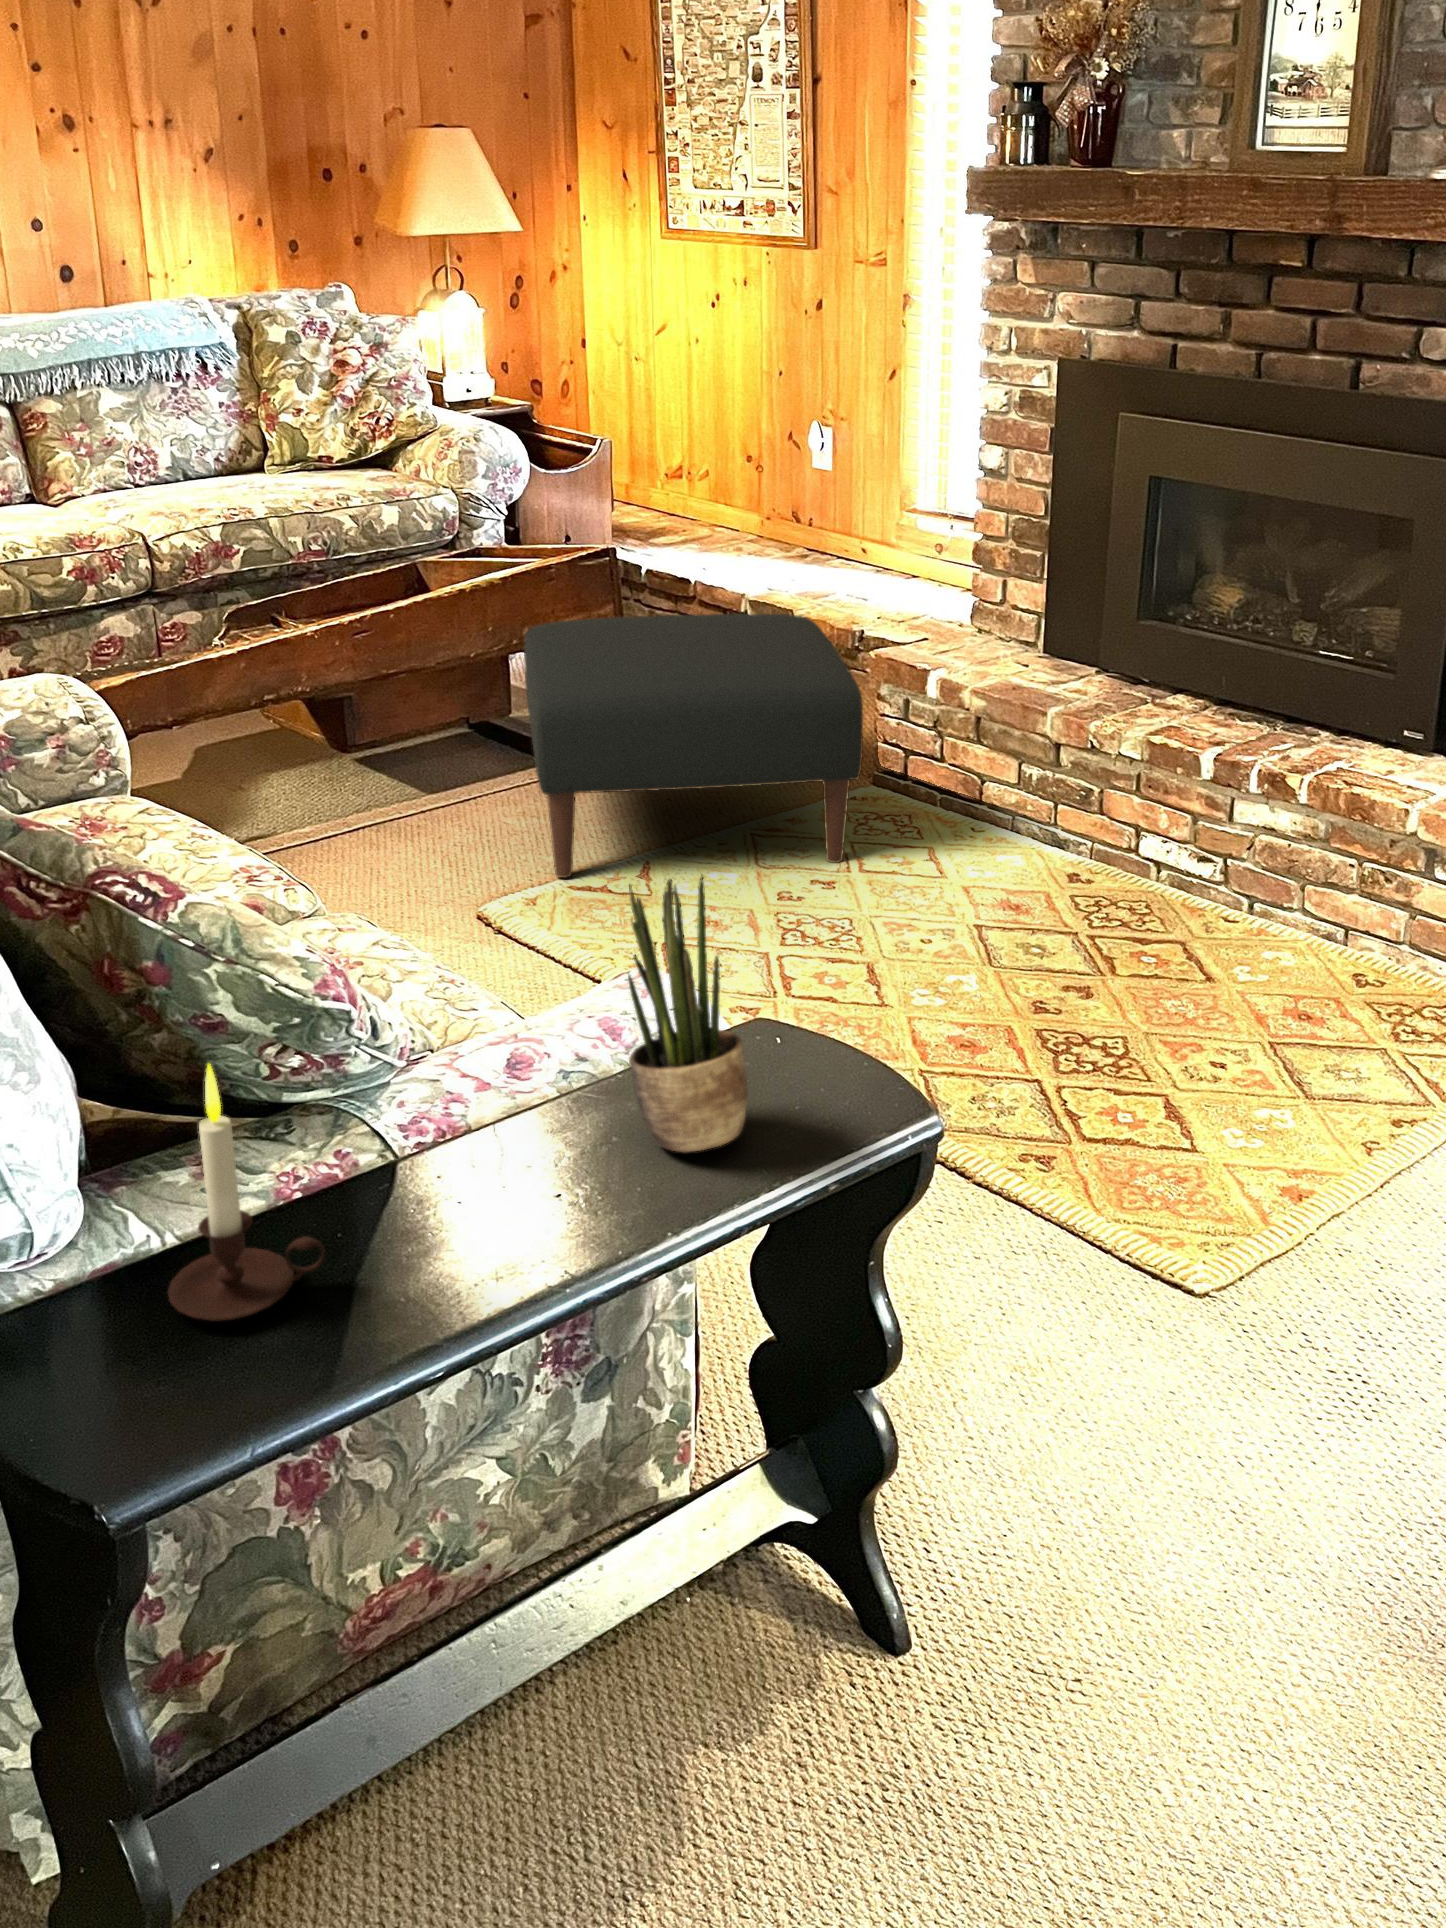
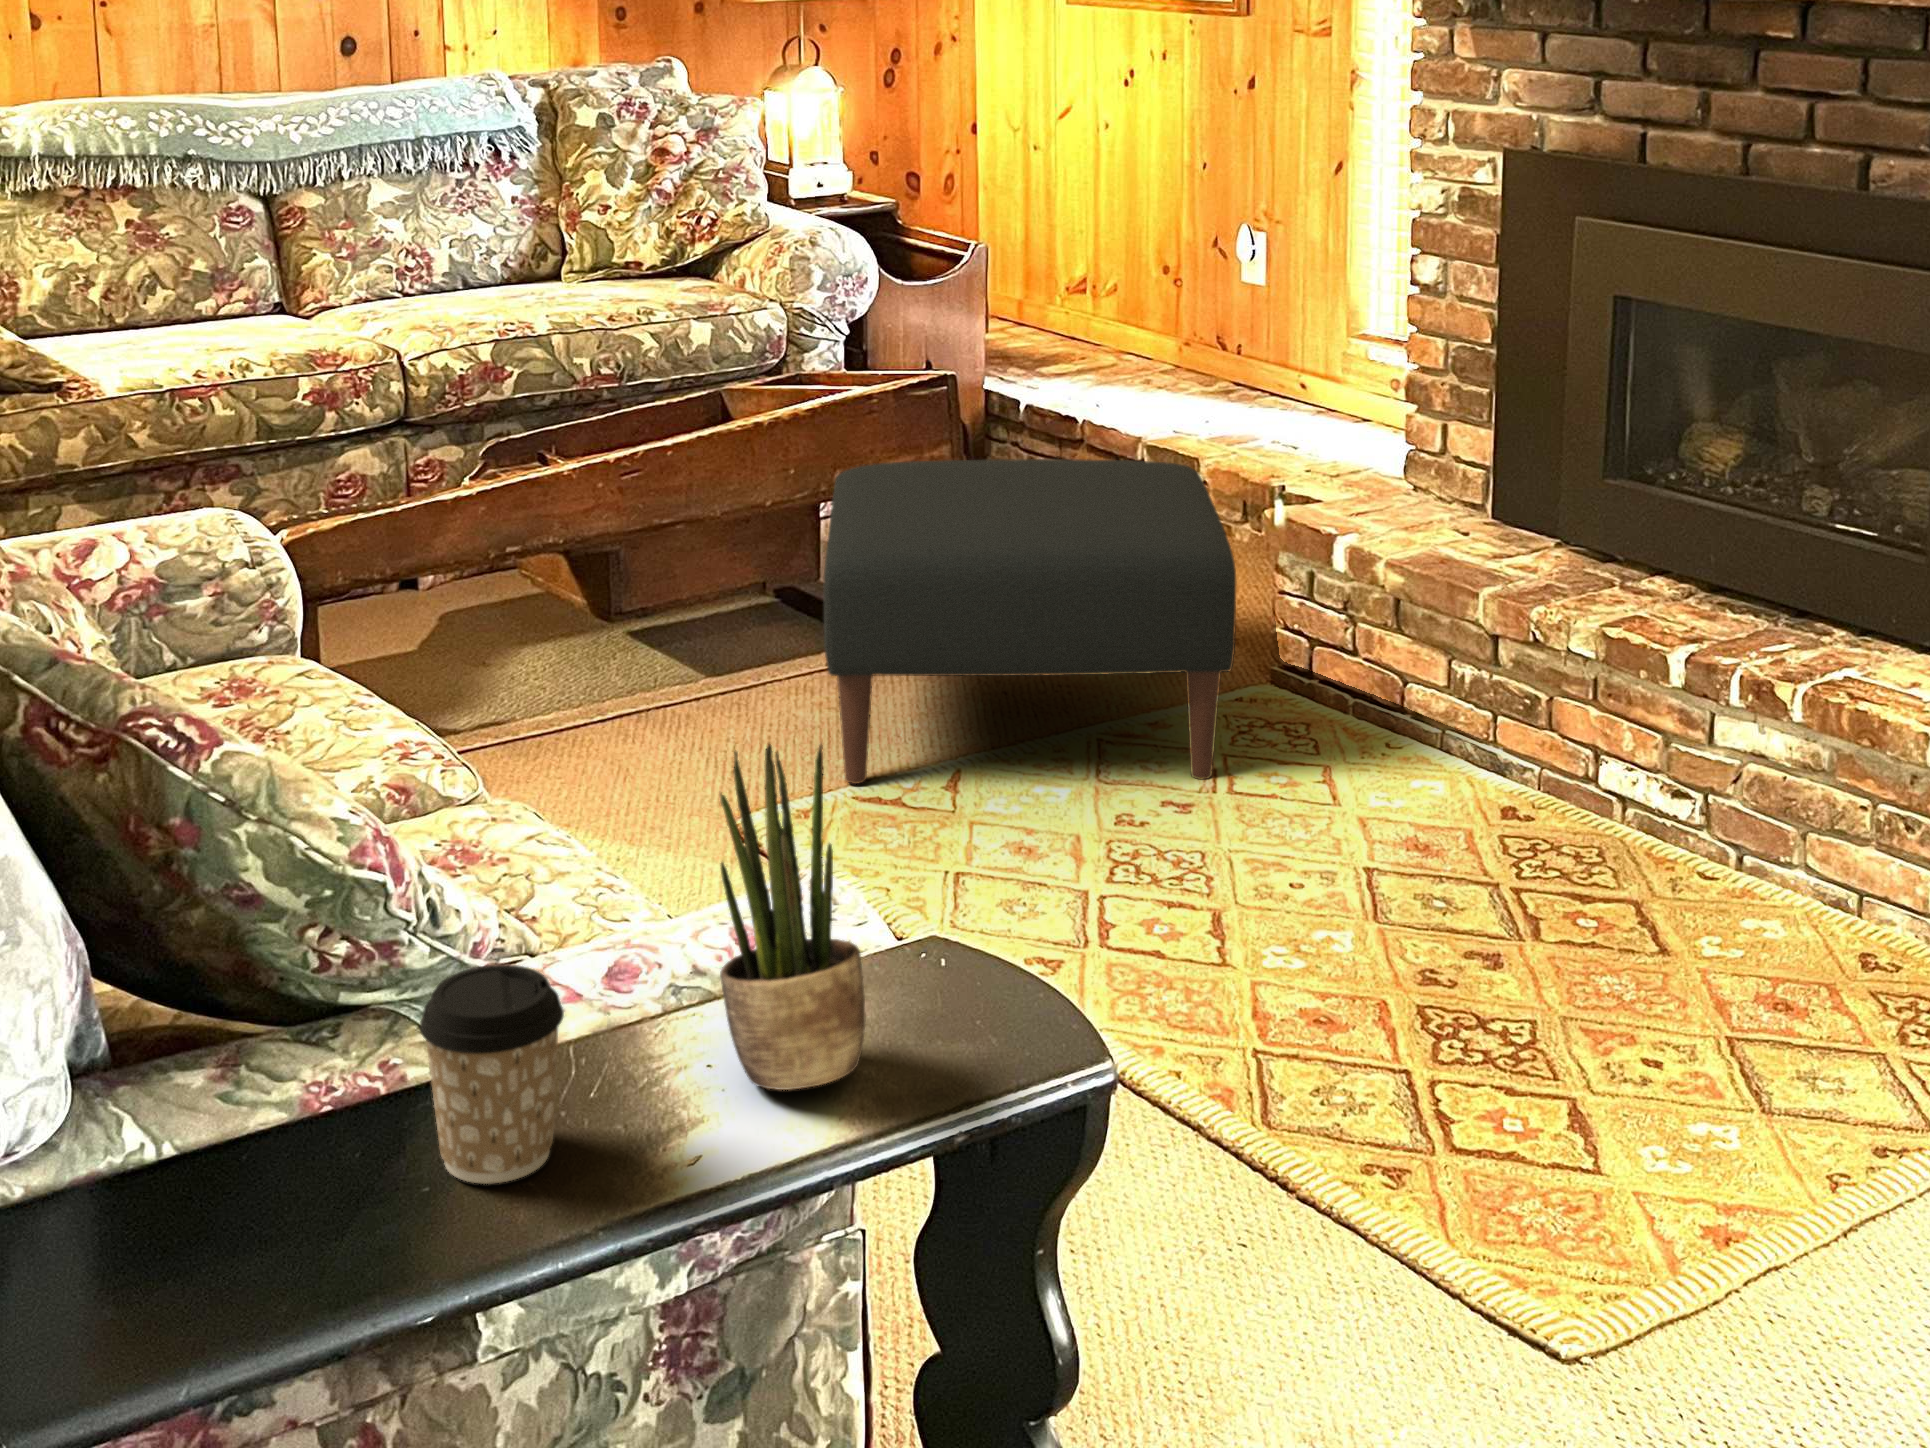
candle: present [168,1064,325,1321] -> none [115,931,306,1254]
coffee cup: none [404,1068,522,1244] -> present [419,964,564,1184]

